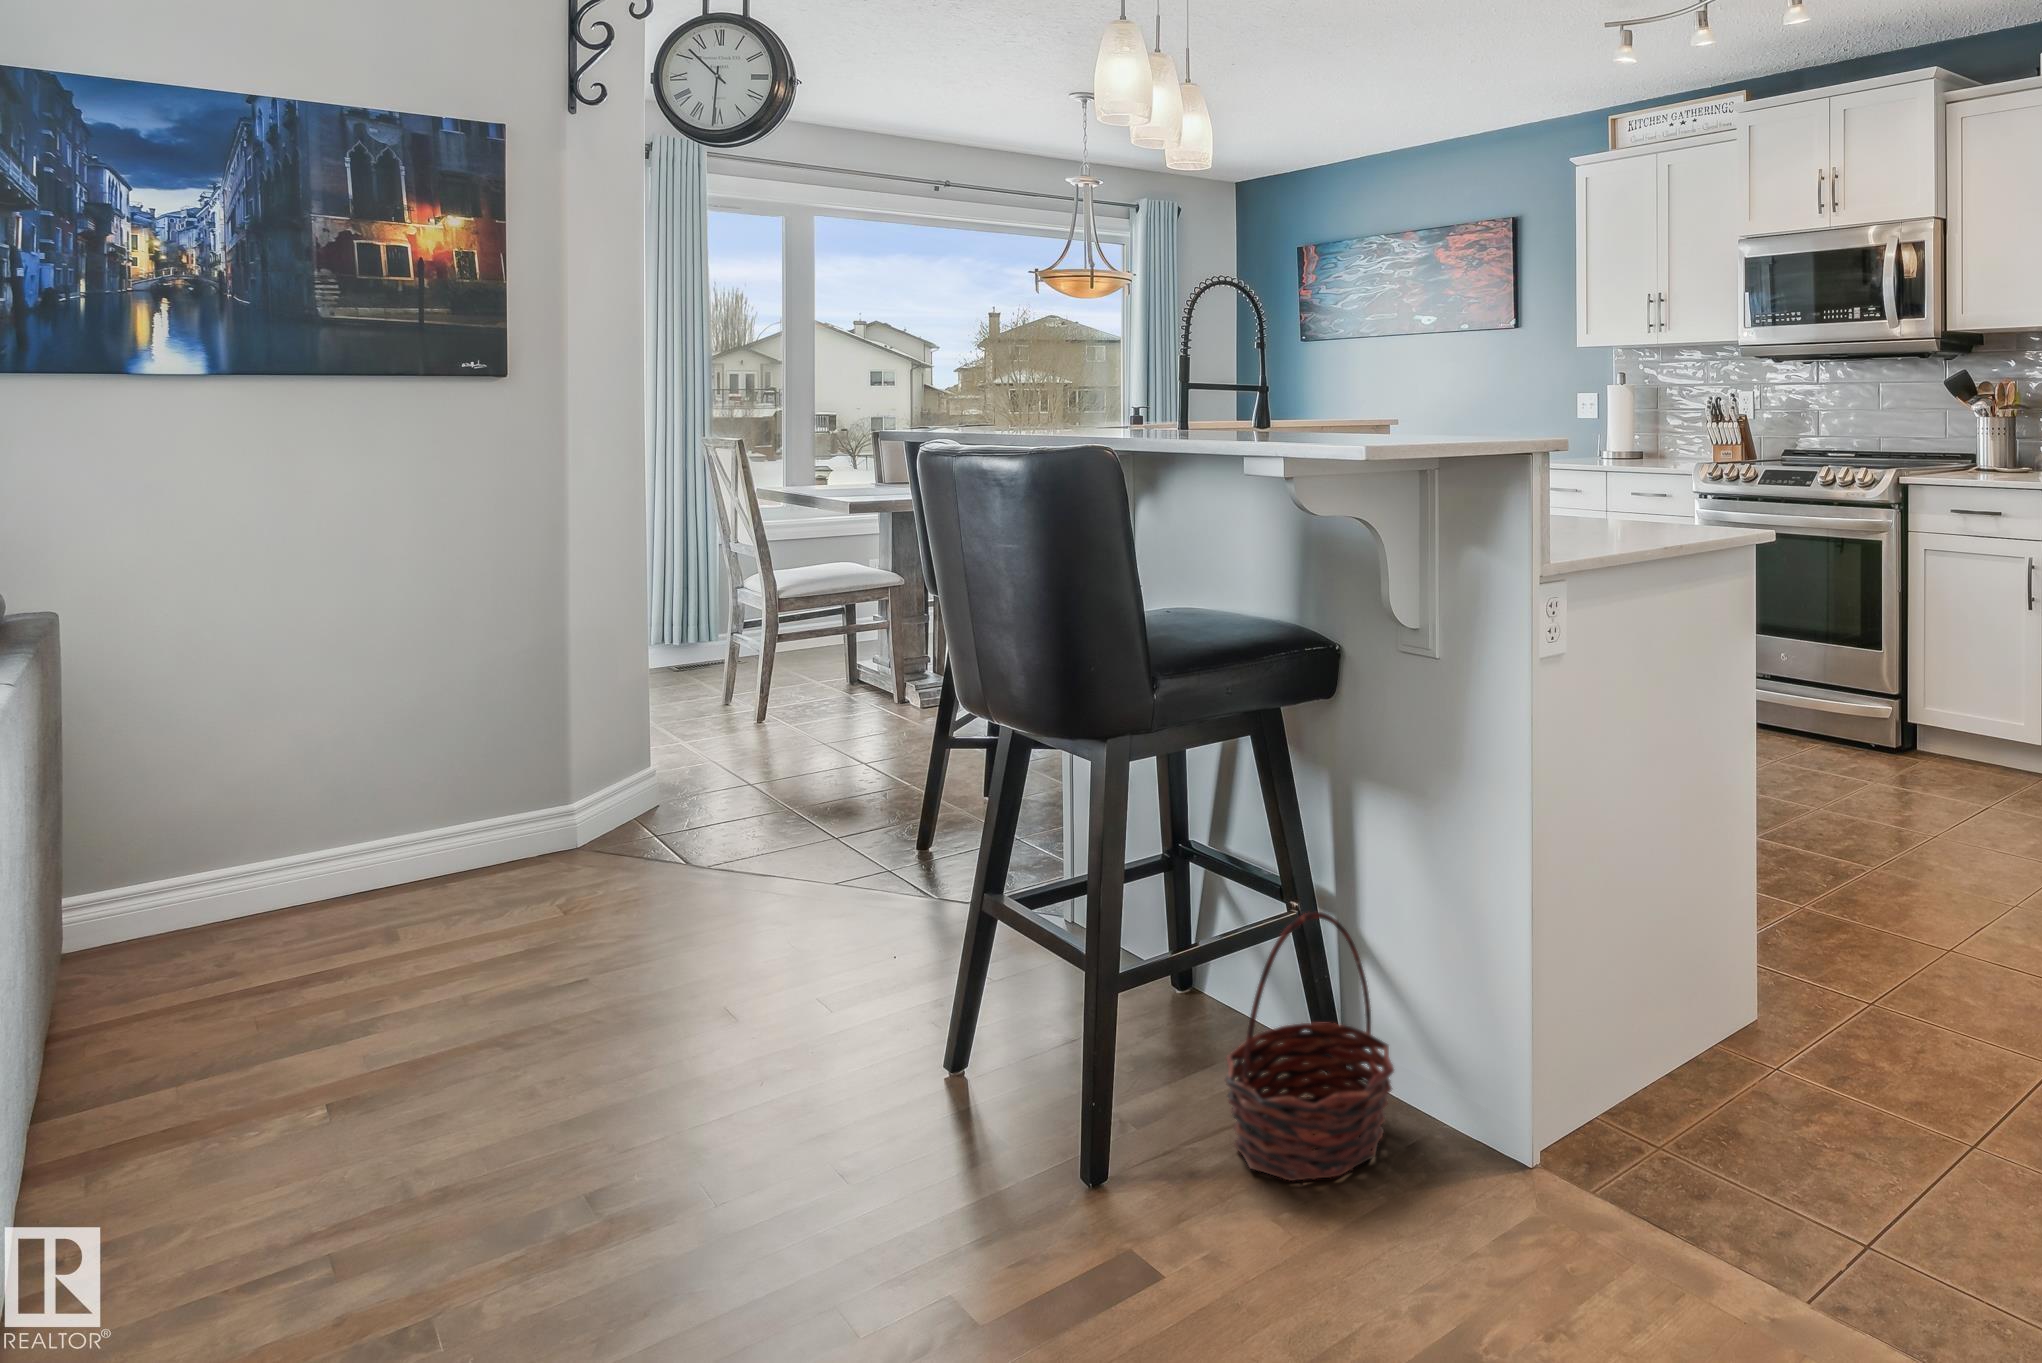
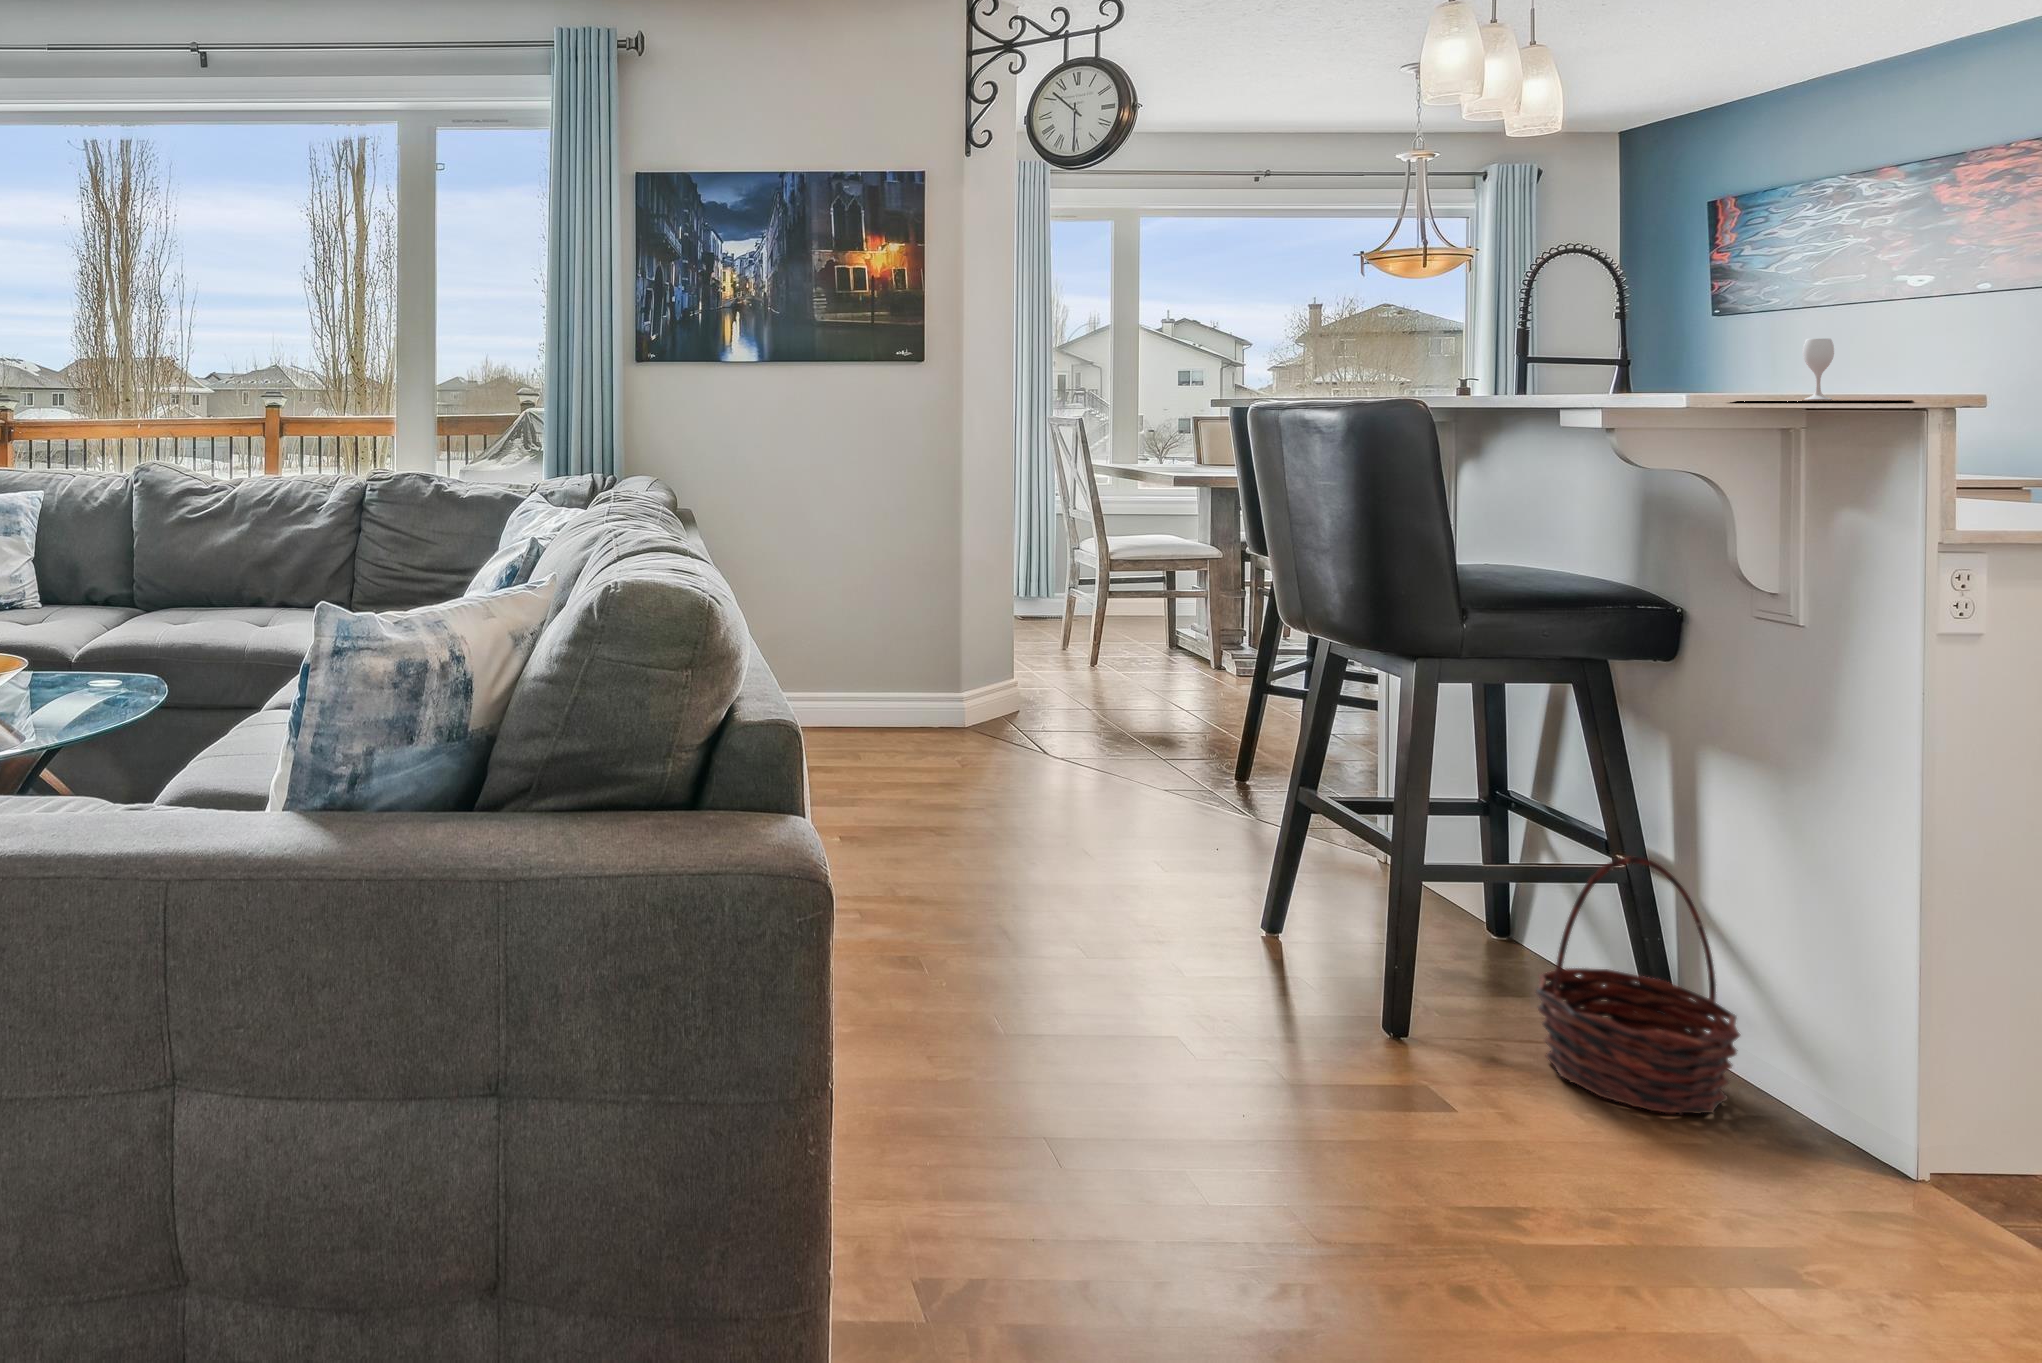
wine glass: none [1369,381,1501,441] -> present [1803,338,1907,401]

